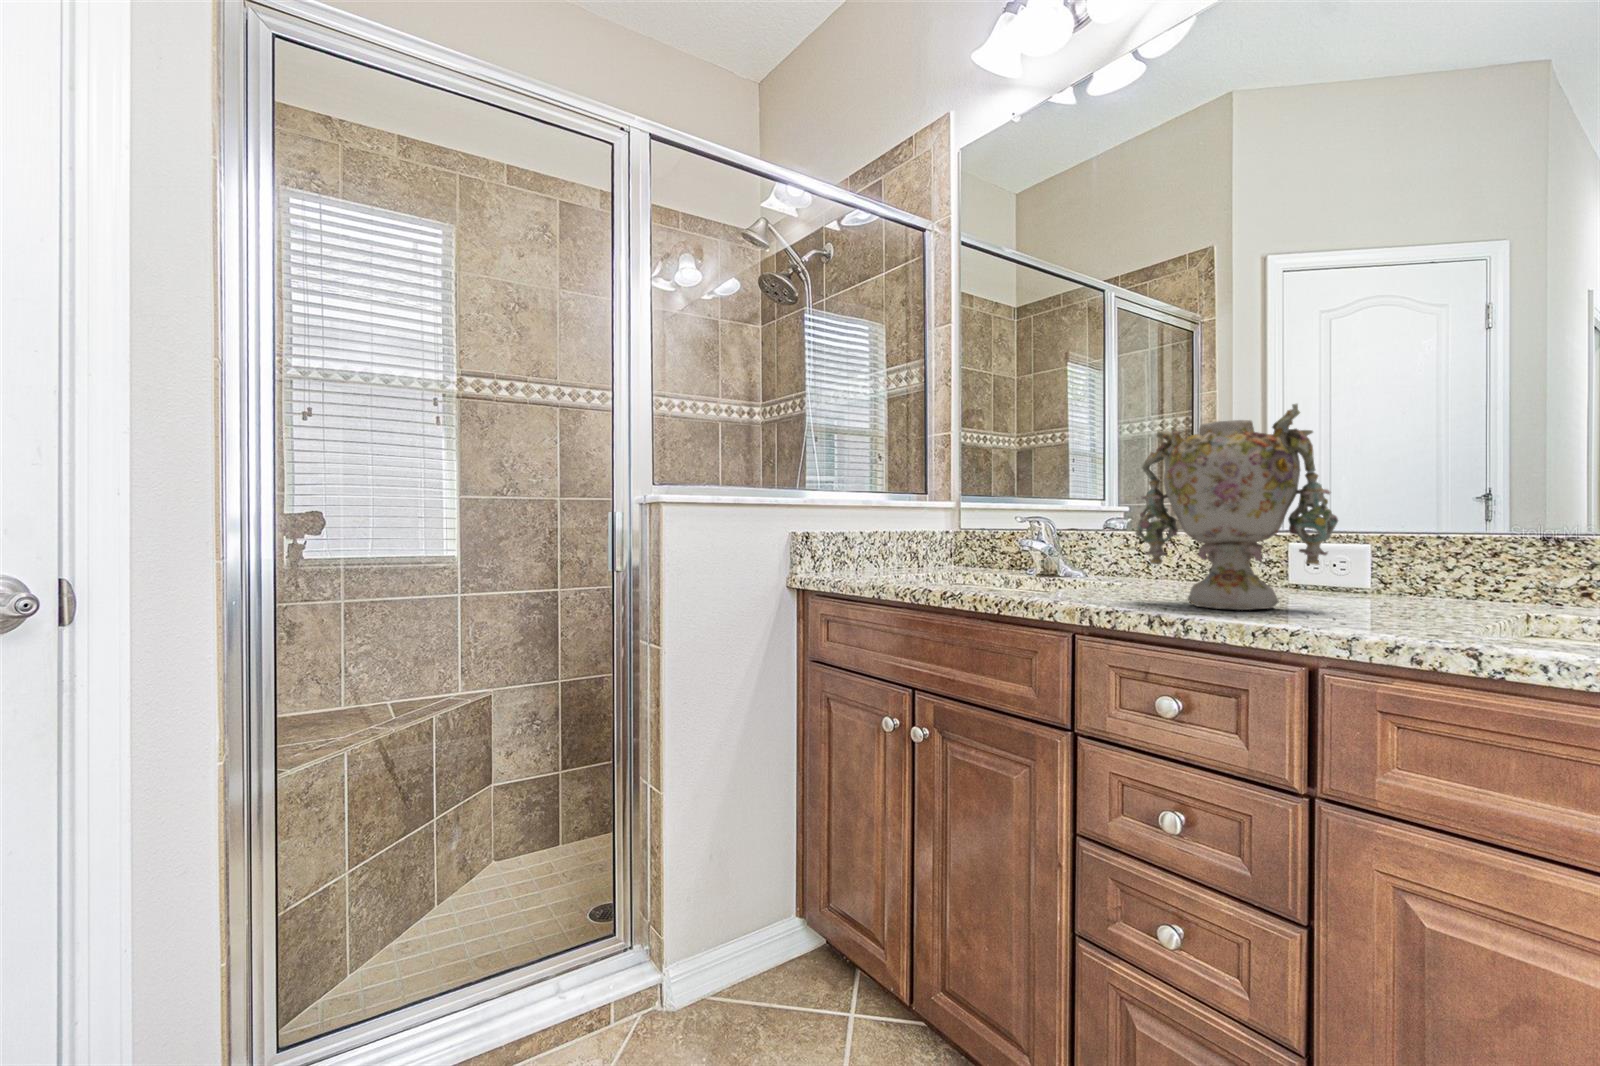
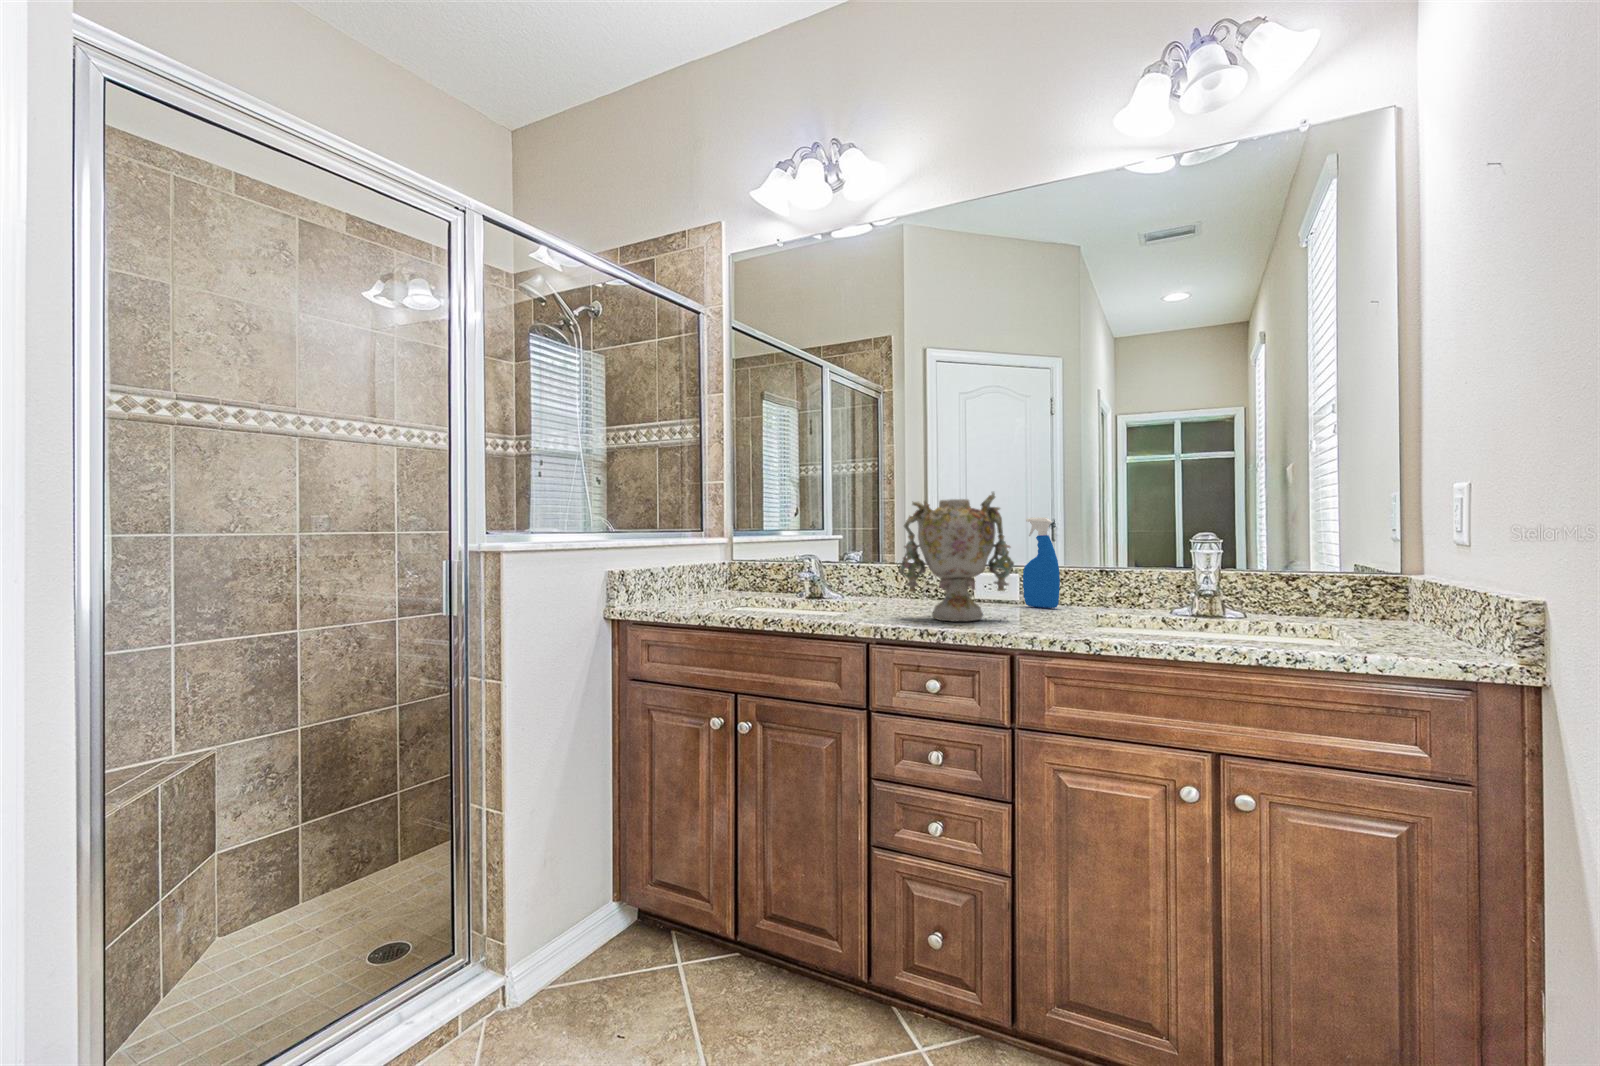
spray bottle: none [1378,450,1451,598] -> present [1023,518,1060,608]

